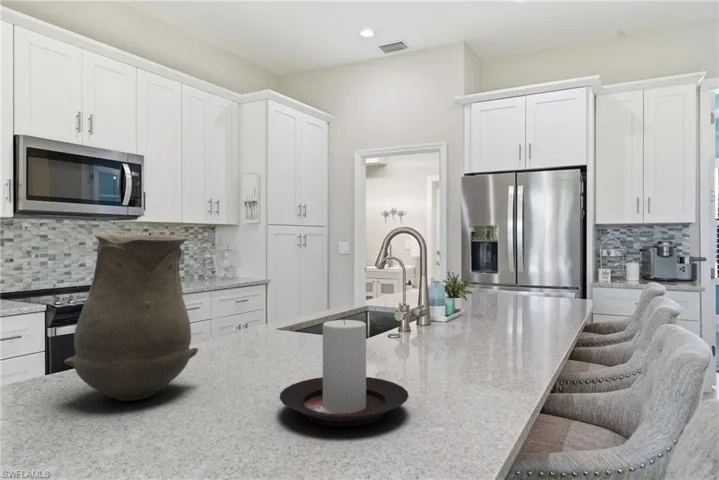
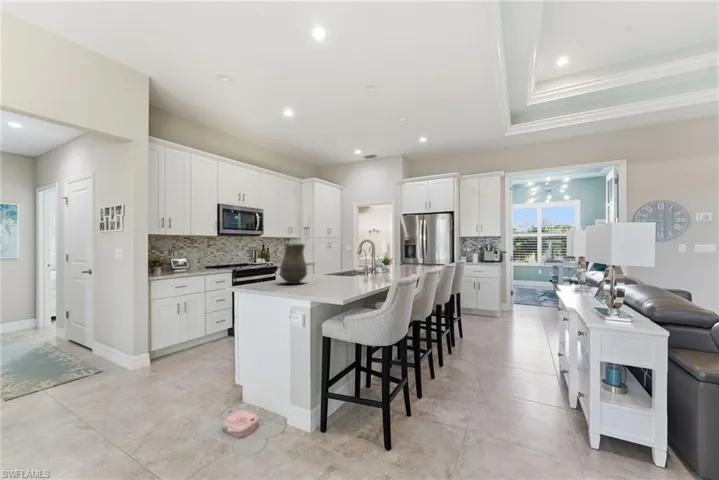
candle holder: present [280,317,409,427] -> none [331,262,361,286]

